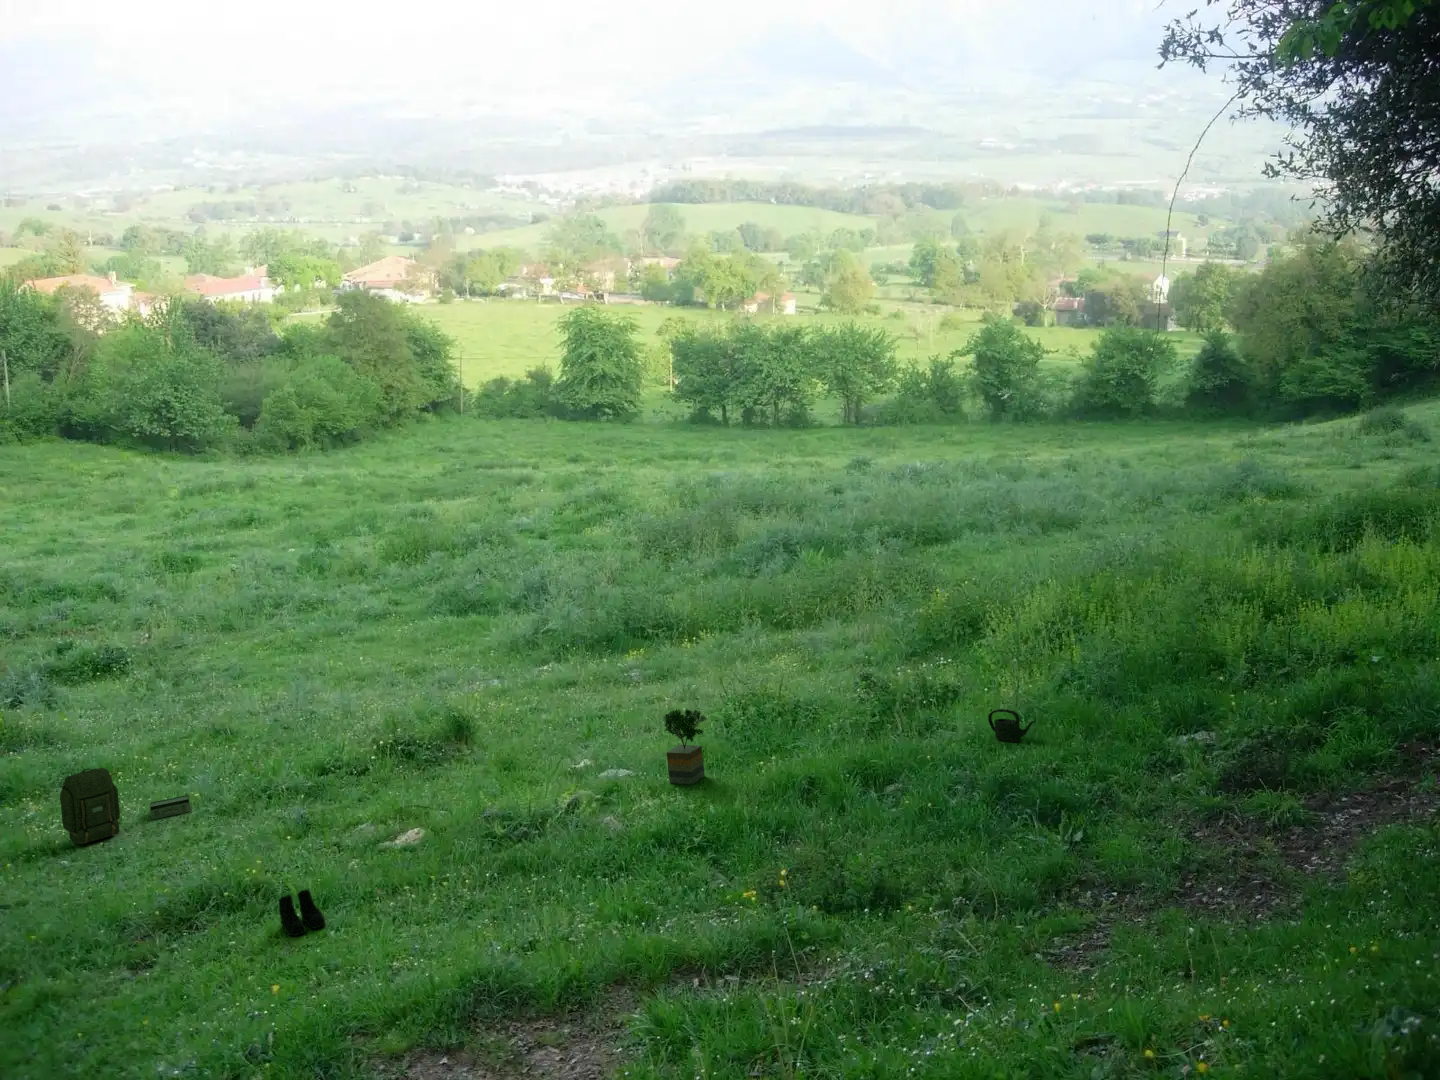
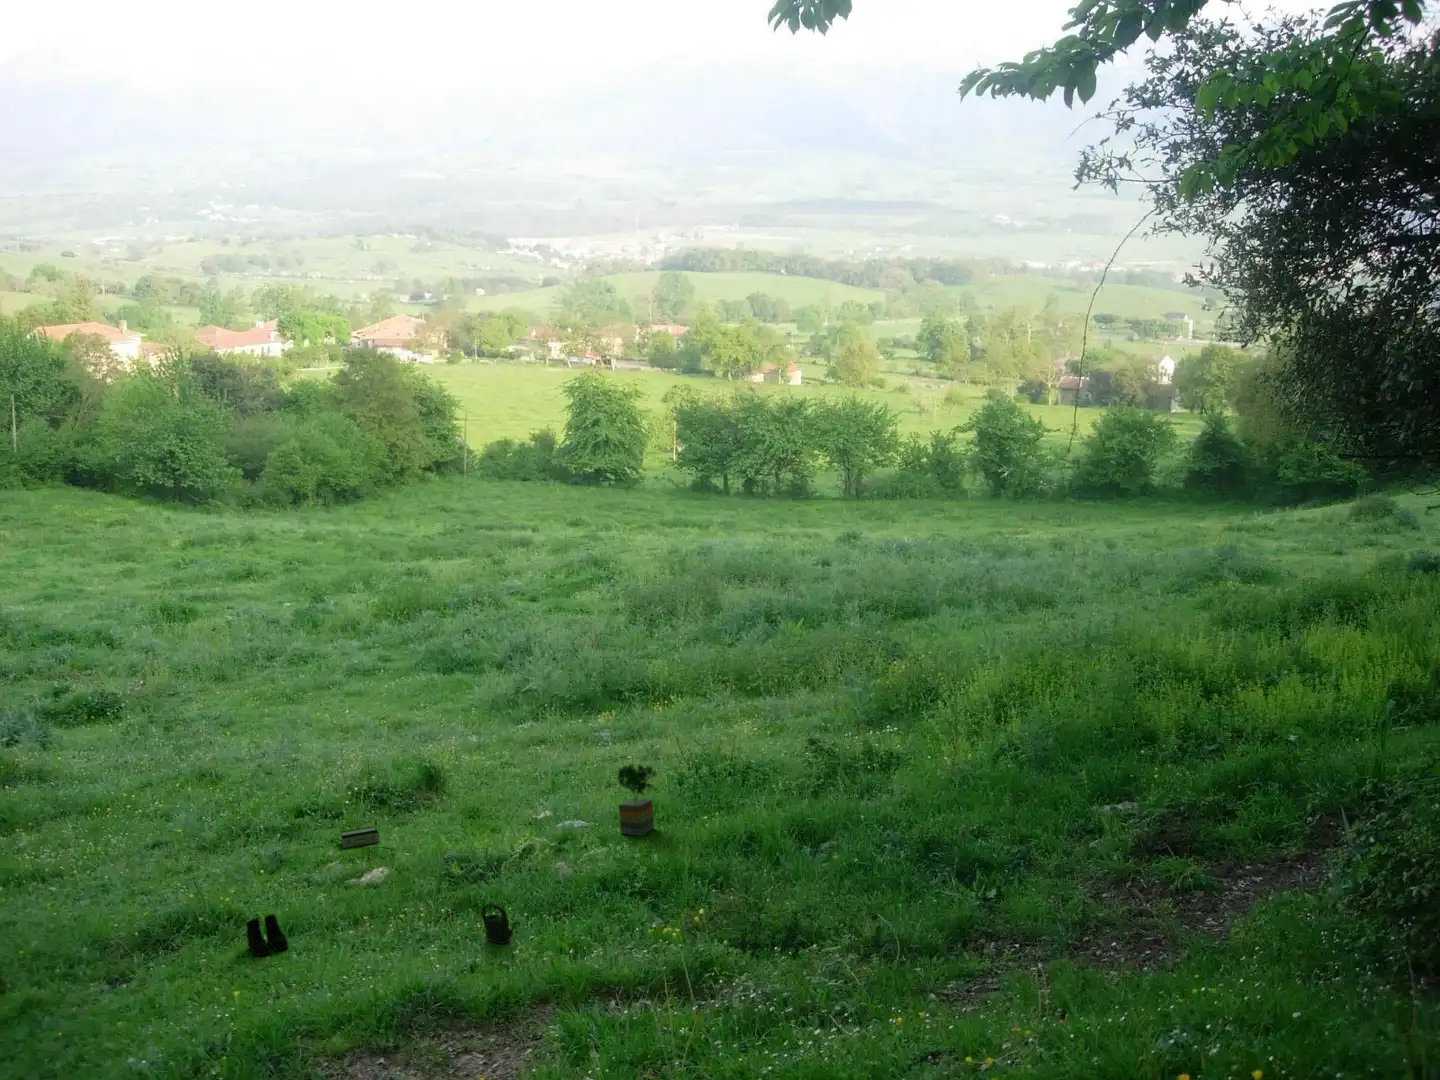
watering can: present [988,709,1035,742] -> present [481,904,518,944]
backpack: present [60,768,120,844] -> none [51,801,106,872]
toolbox: present [150,795,191,820] -> present [340,826,379,848]

